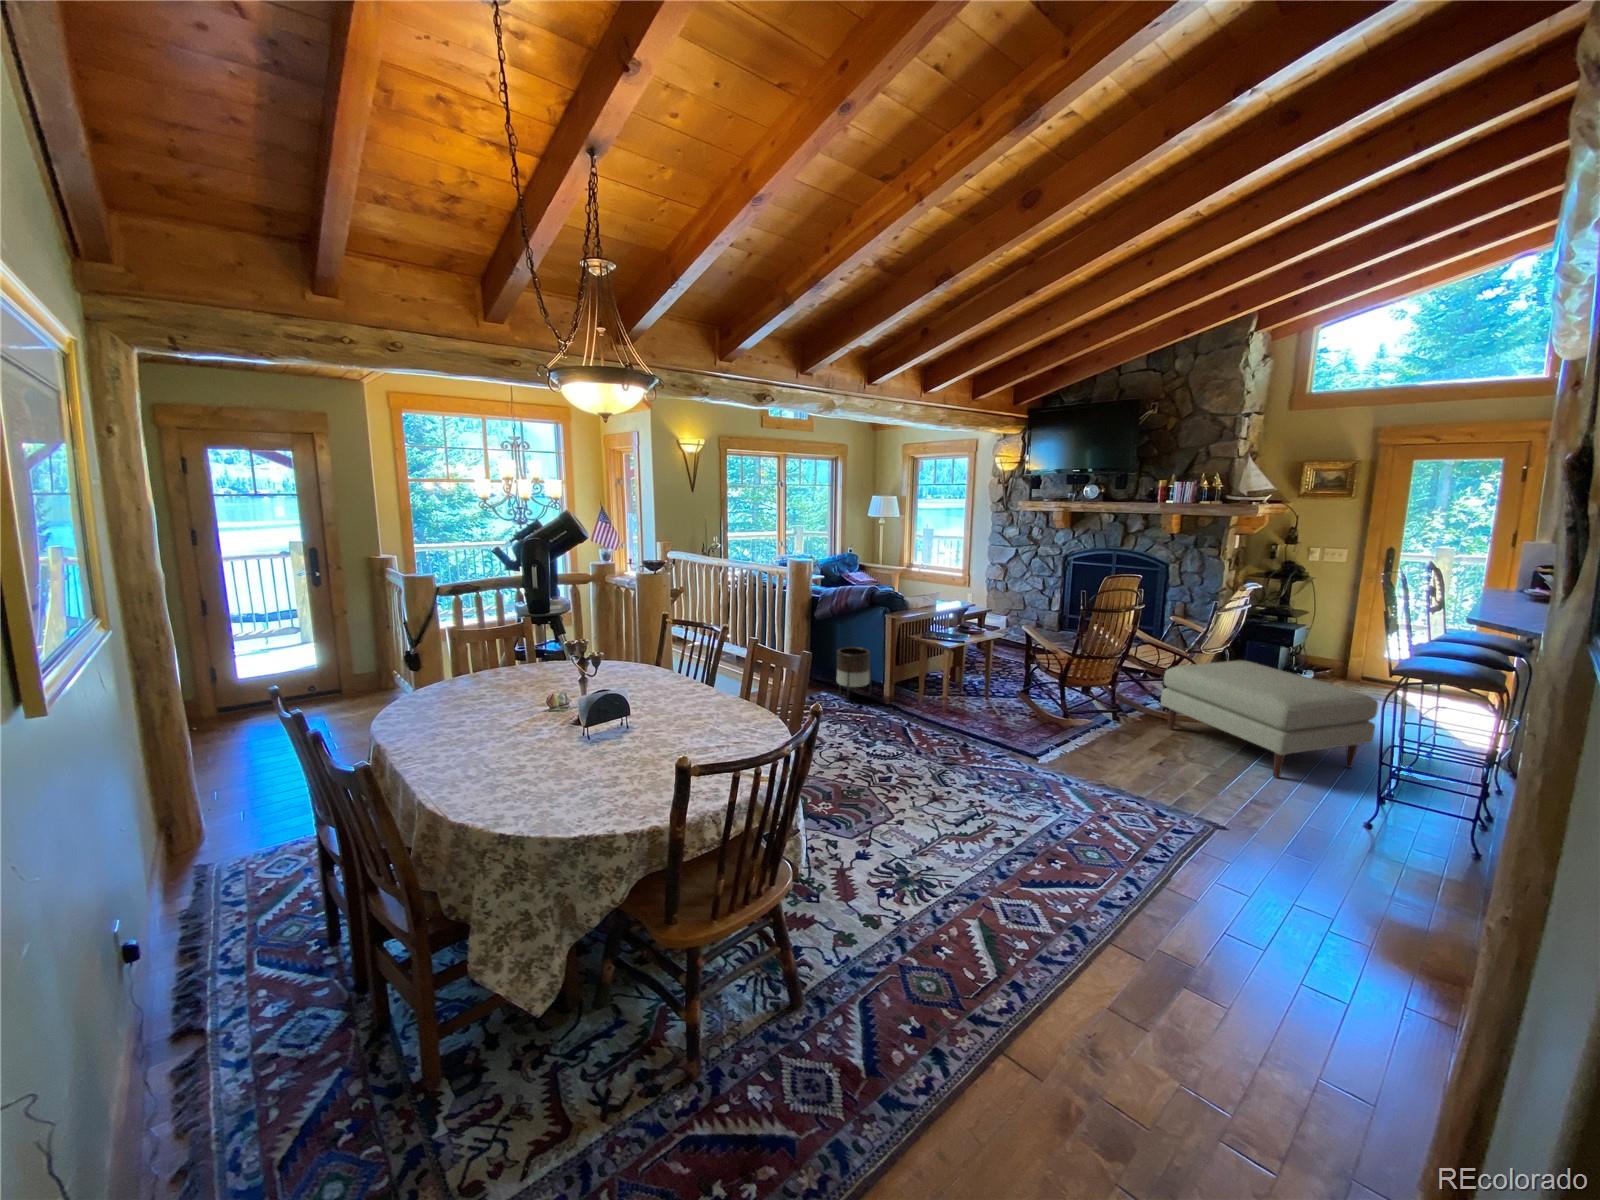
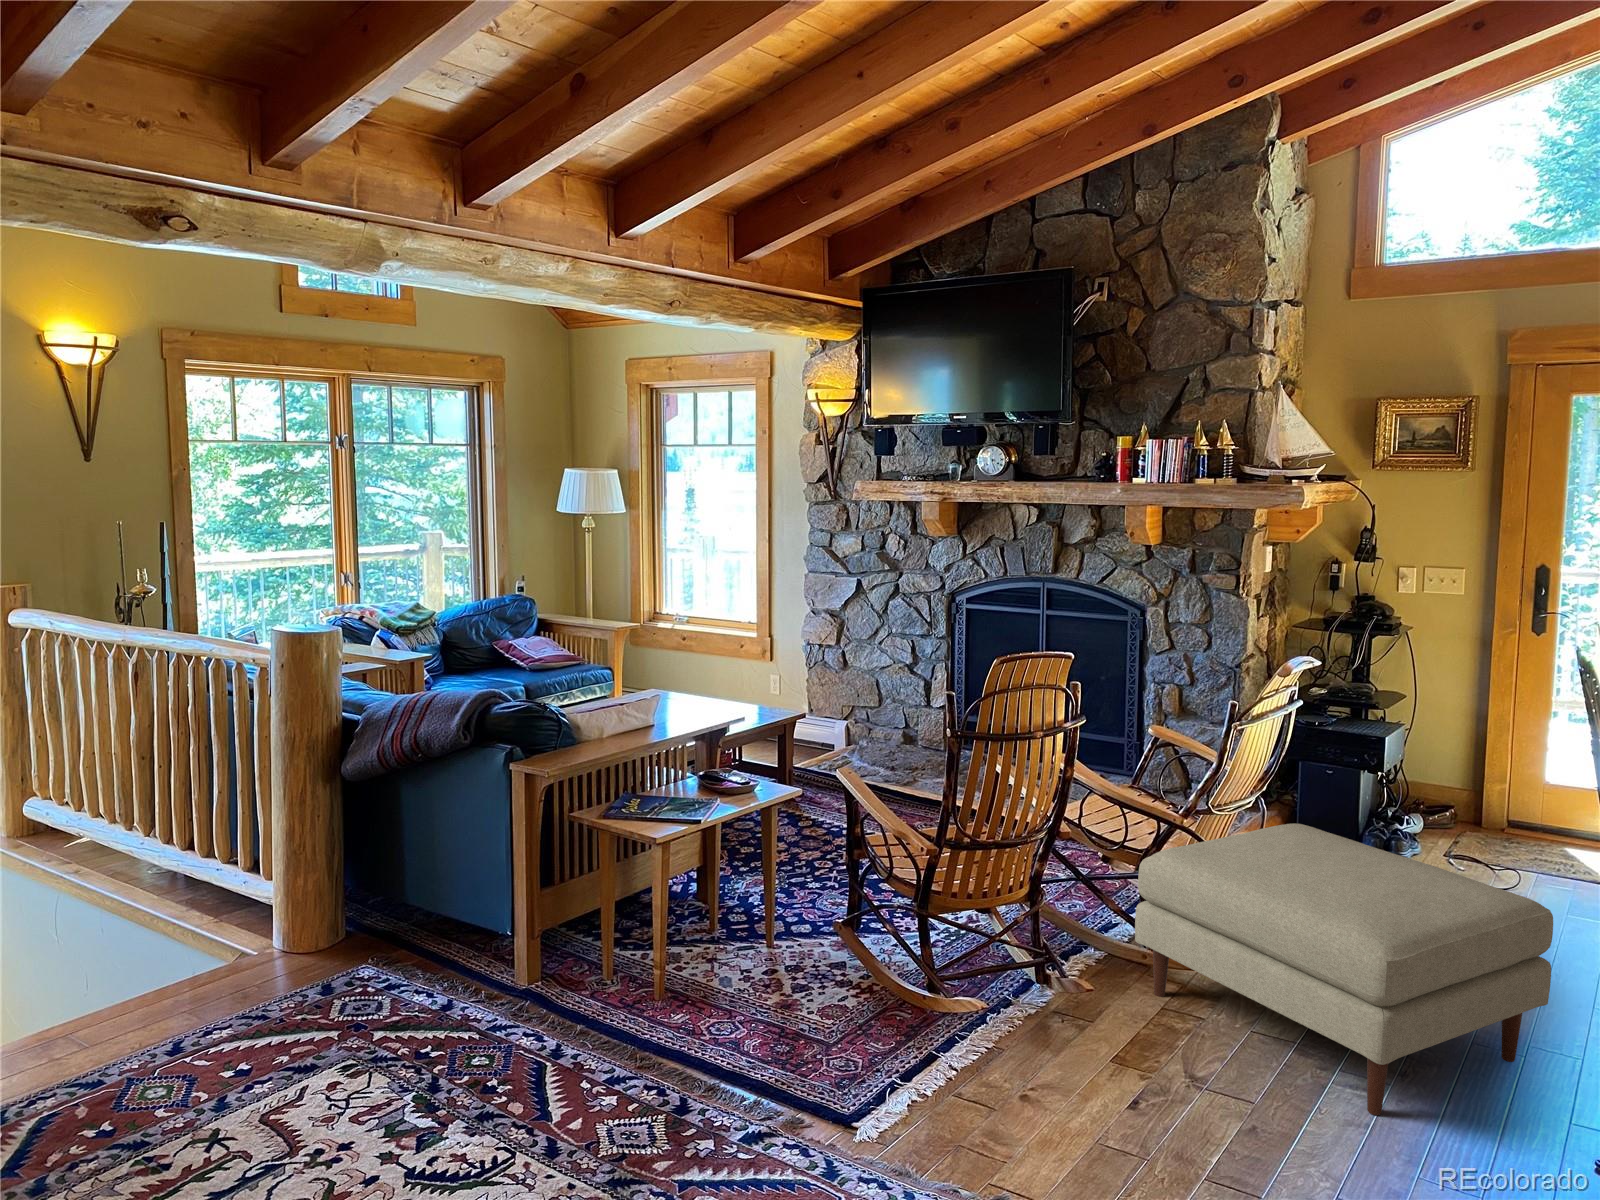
planter: present [837,647,872,698] -> none [381,848,480,1006]

